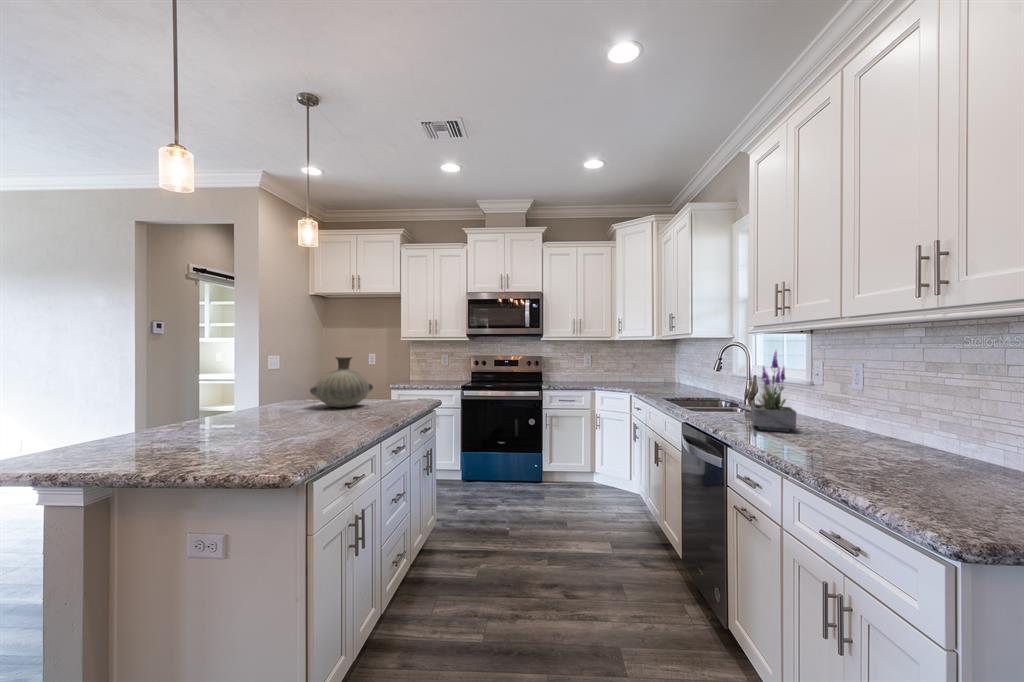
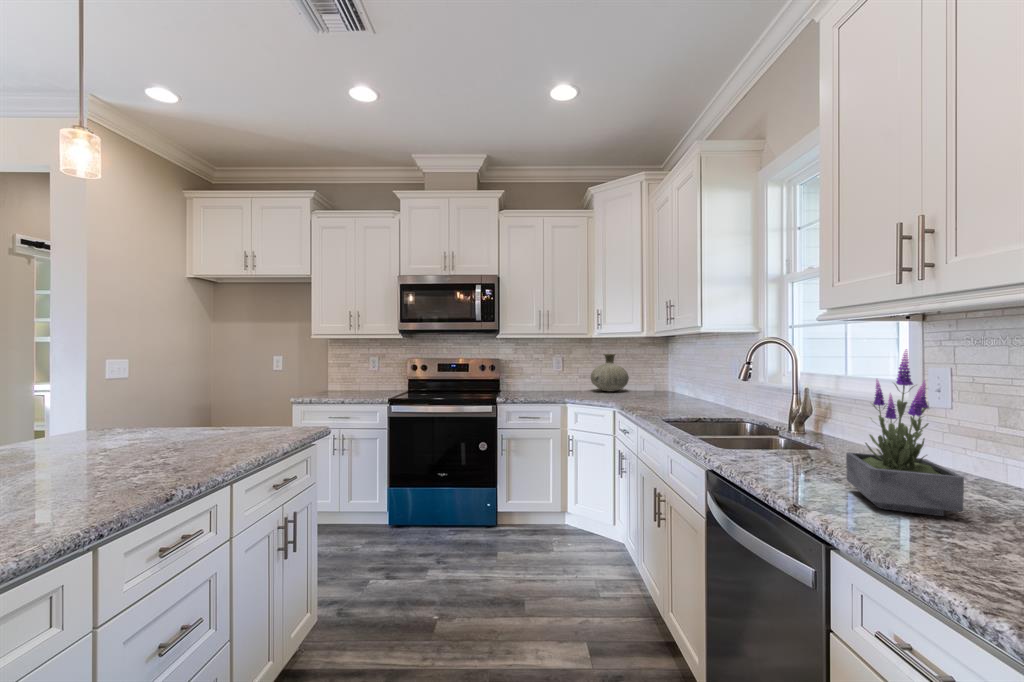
vase: present [310,356,373,407] -> present [591,354,629,391]

